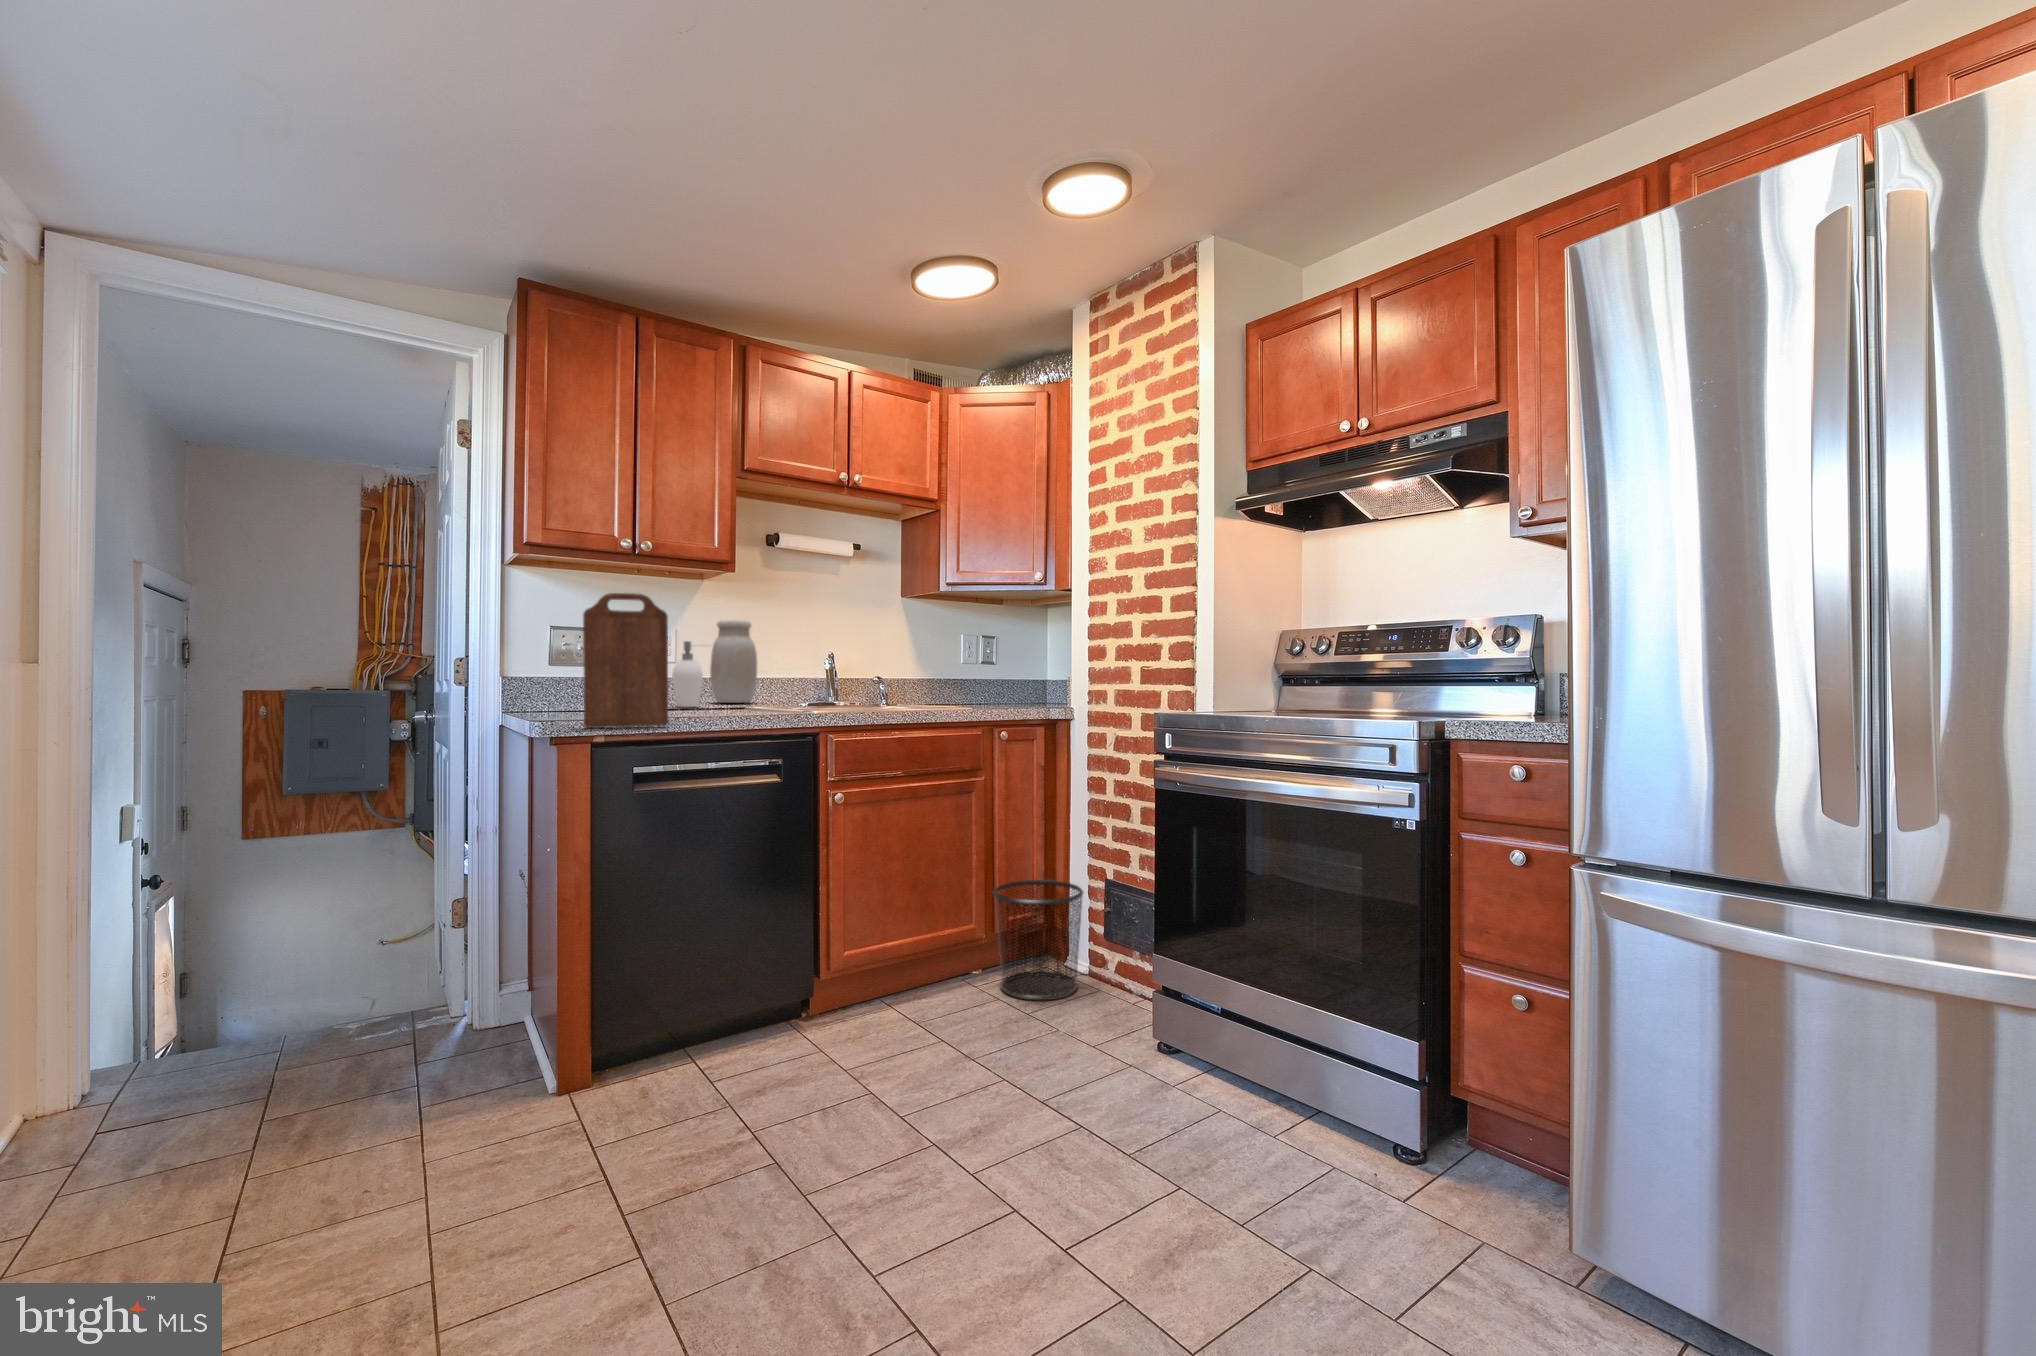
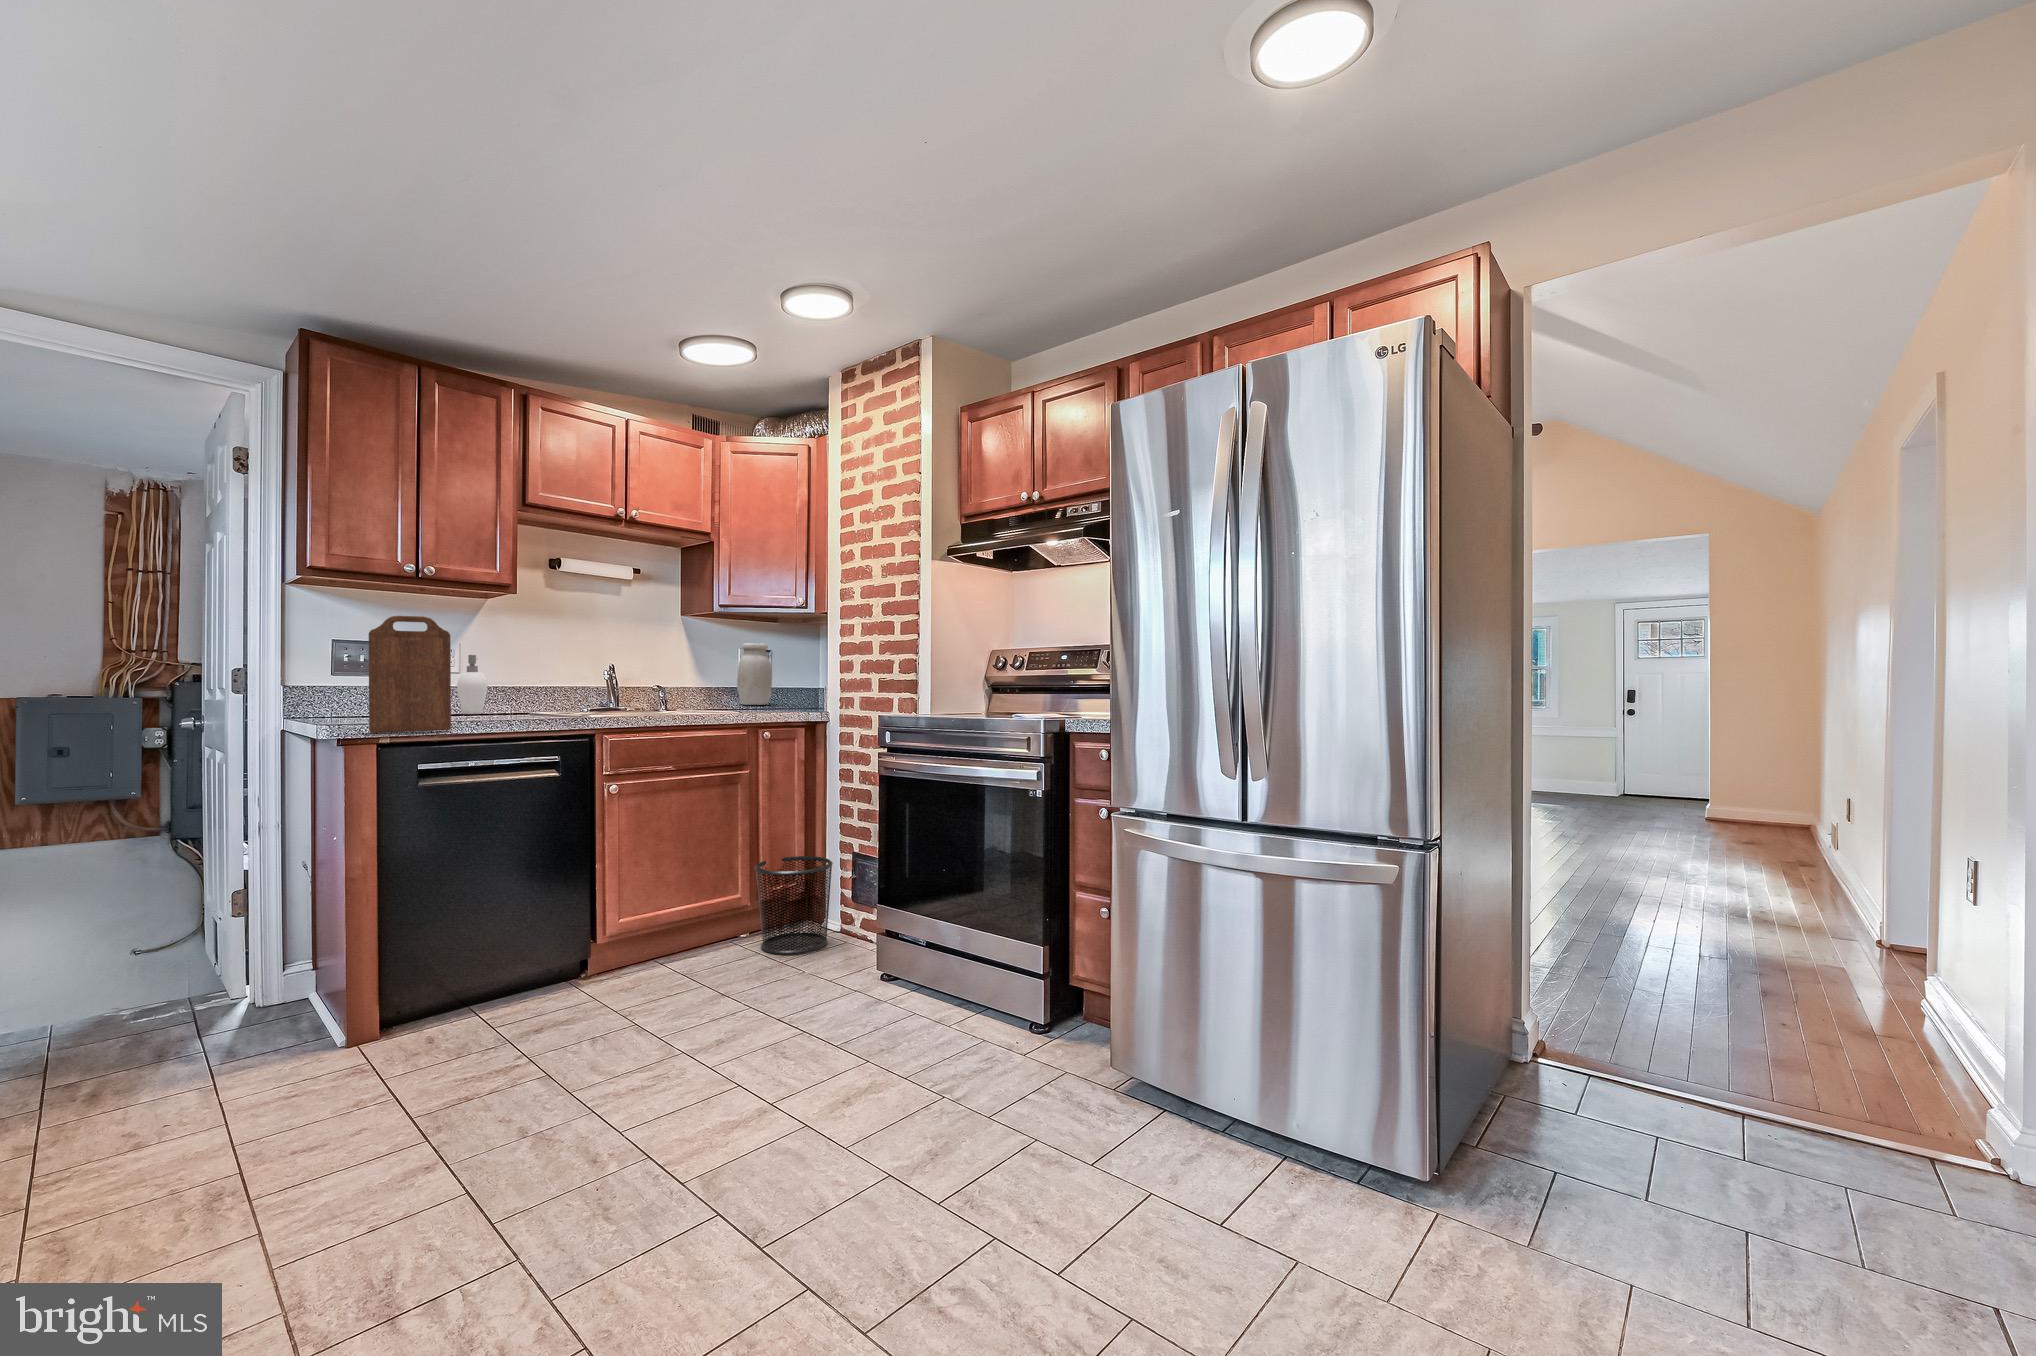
jar: present [710,620,757,703] -> present [737,643,772,705]

